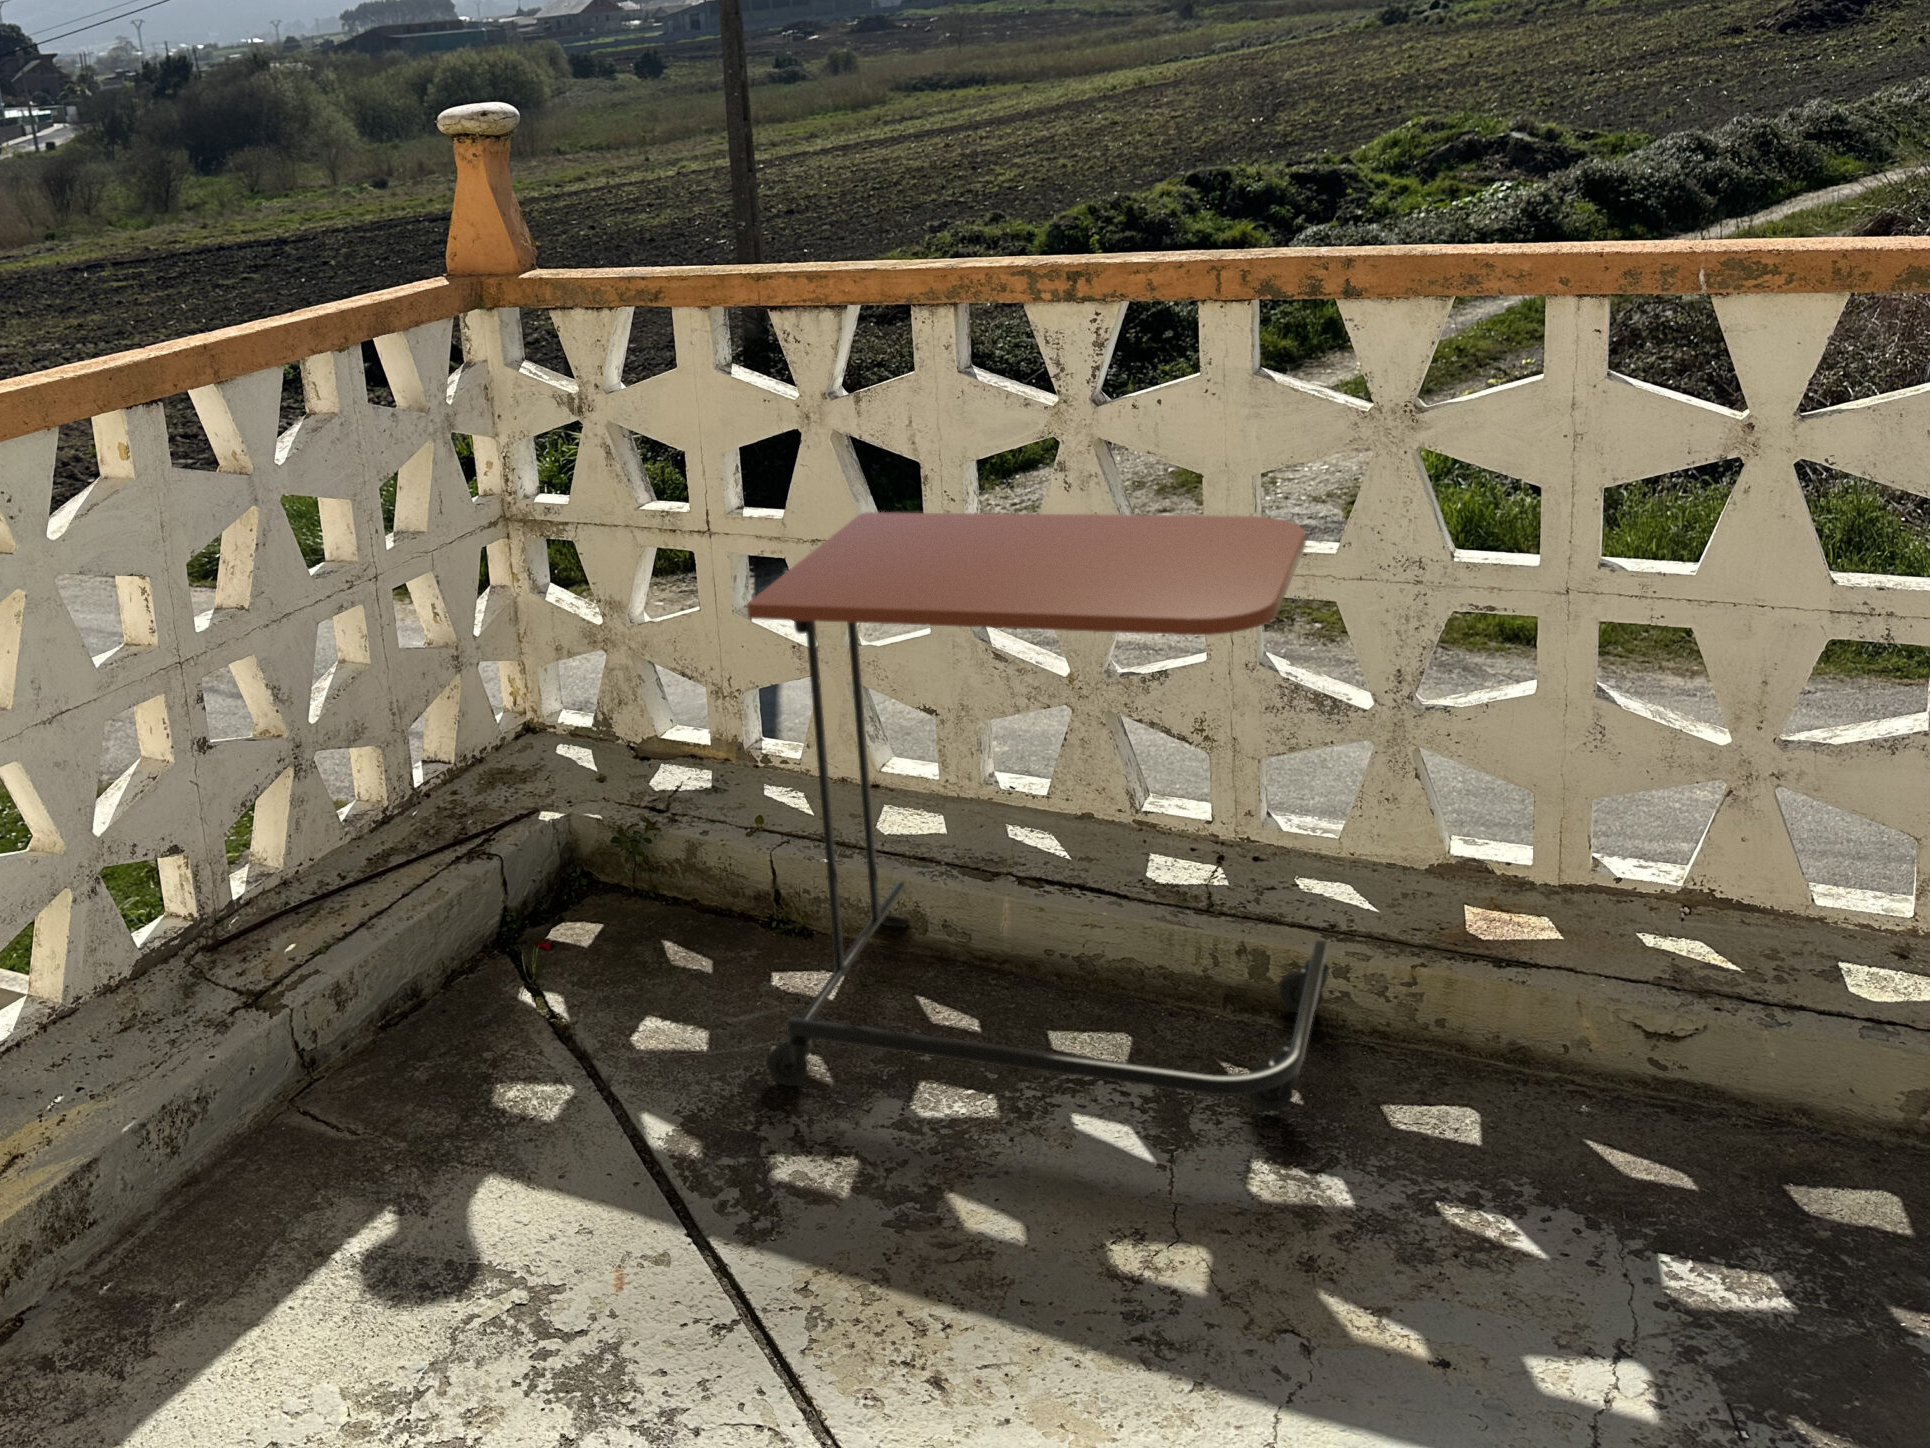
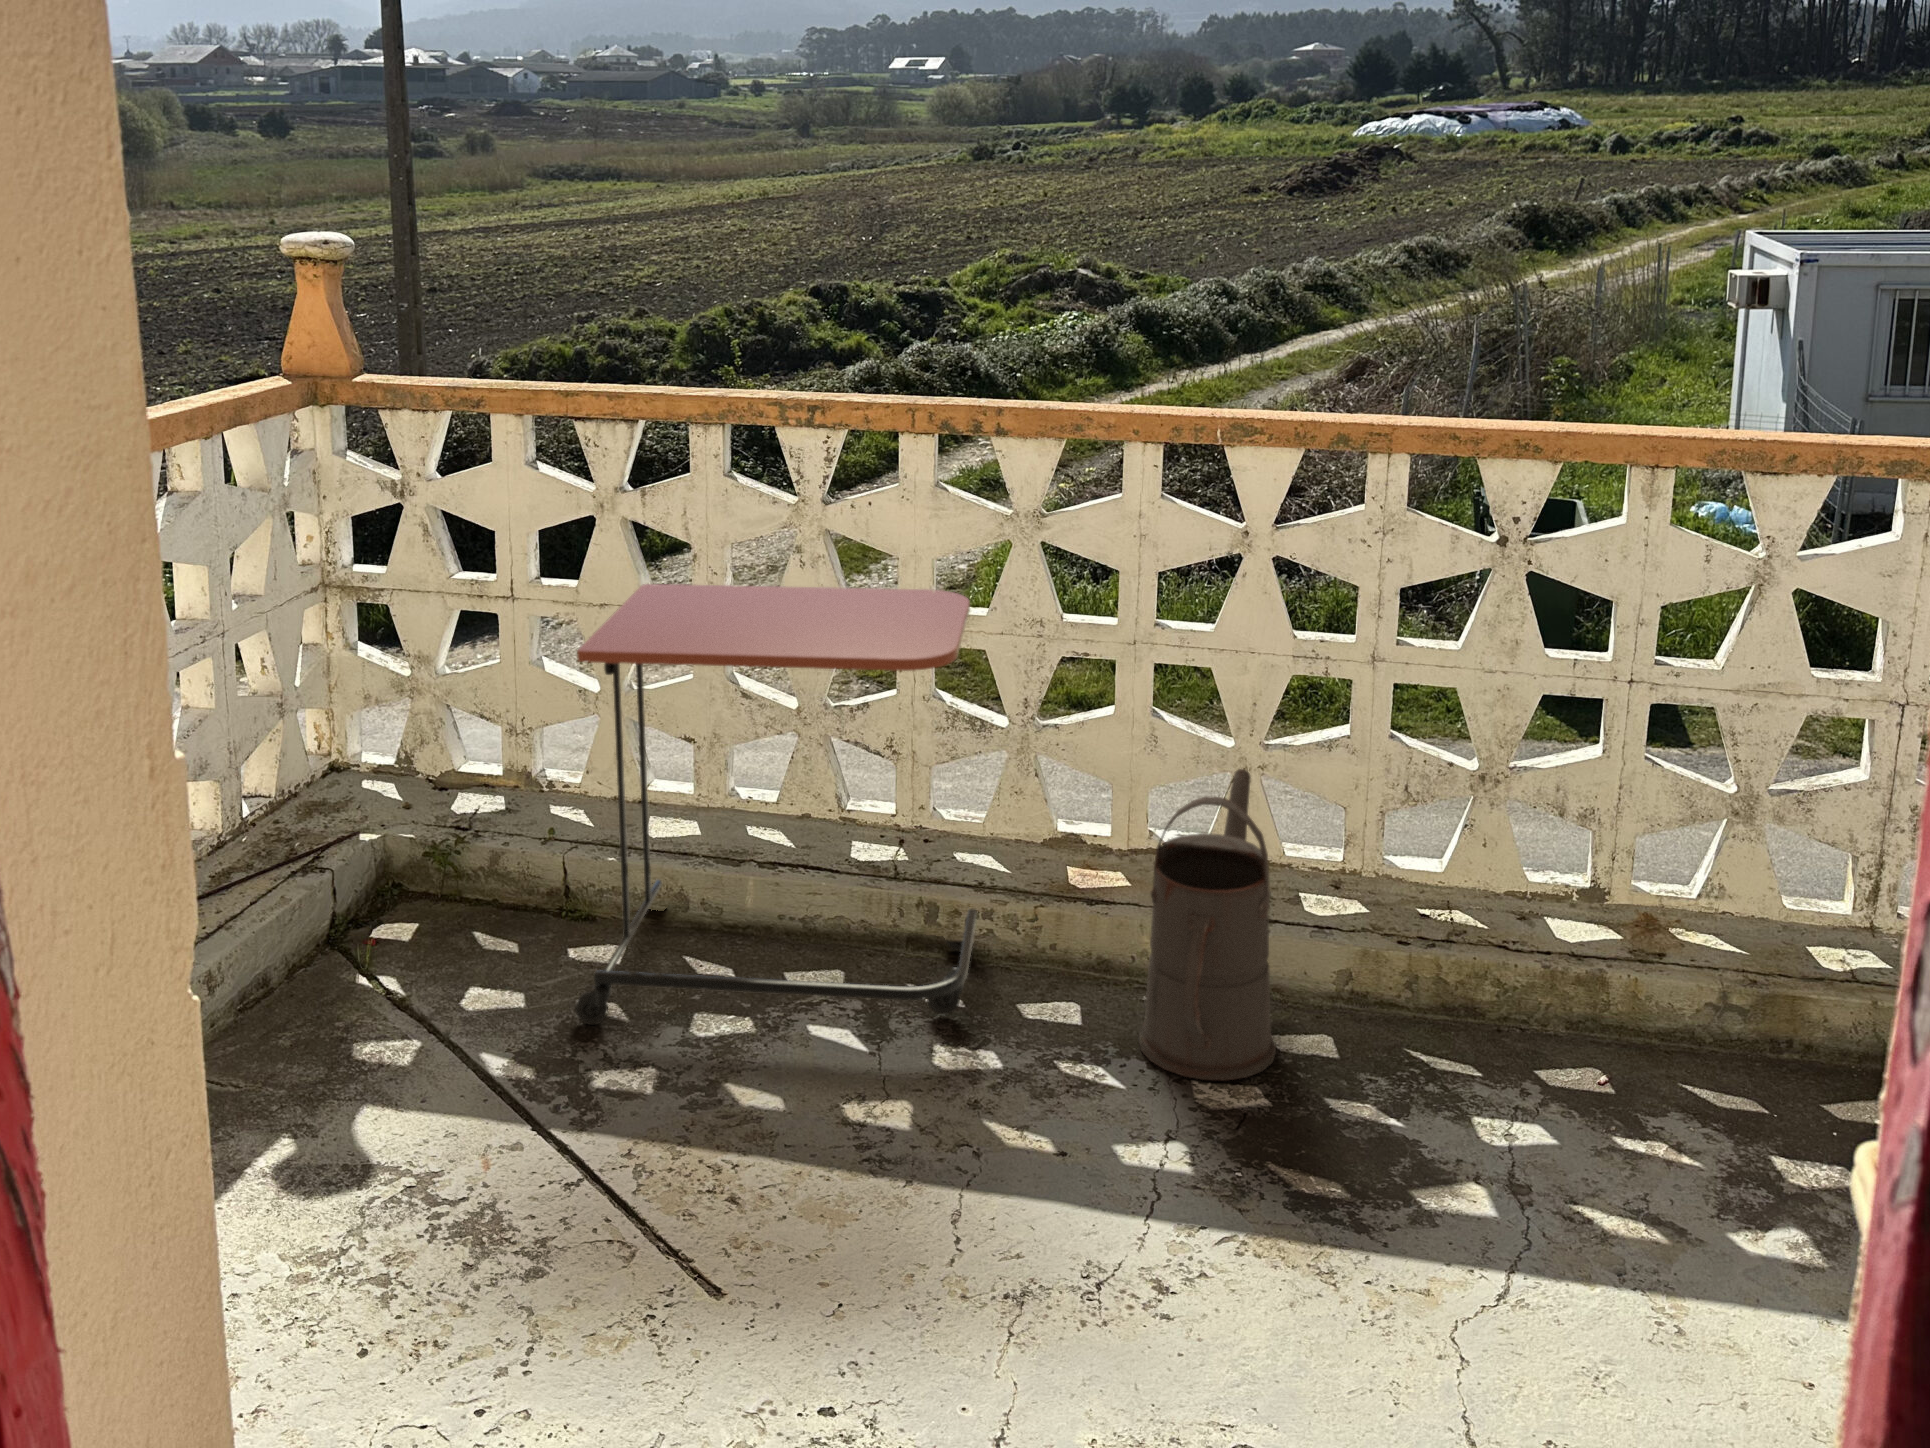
watering can: none [1571,778,1802,1262] -> present [1139,769,1276,1080]

